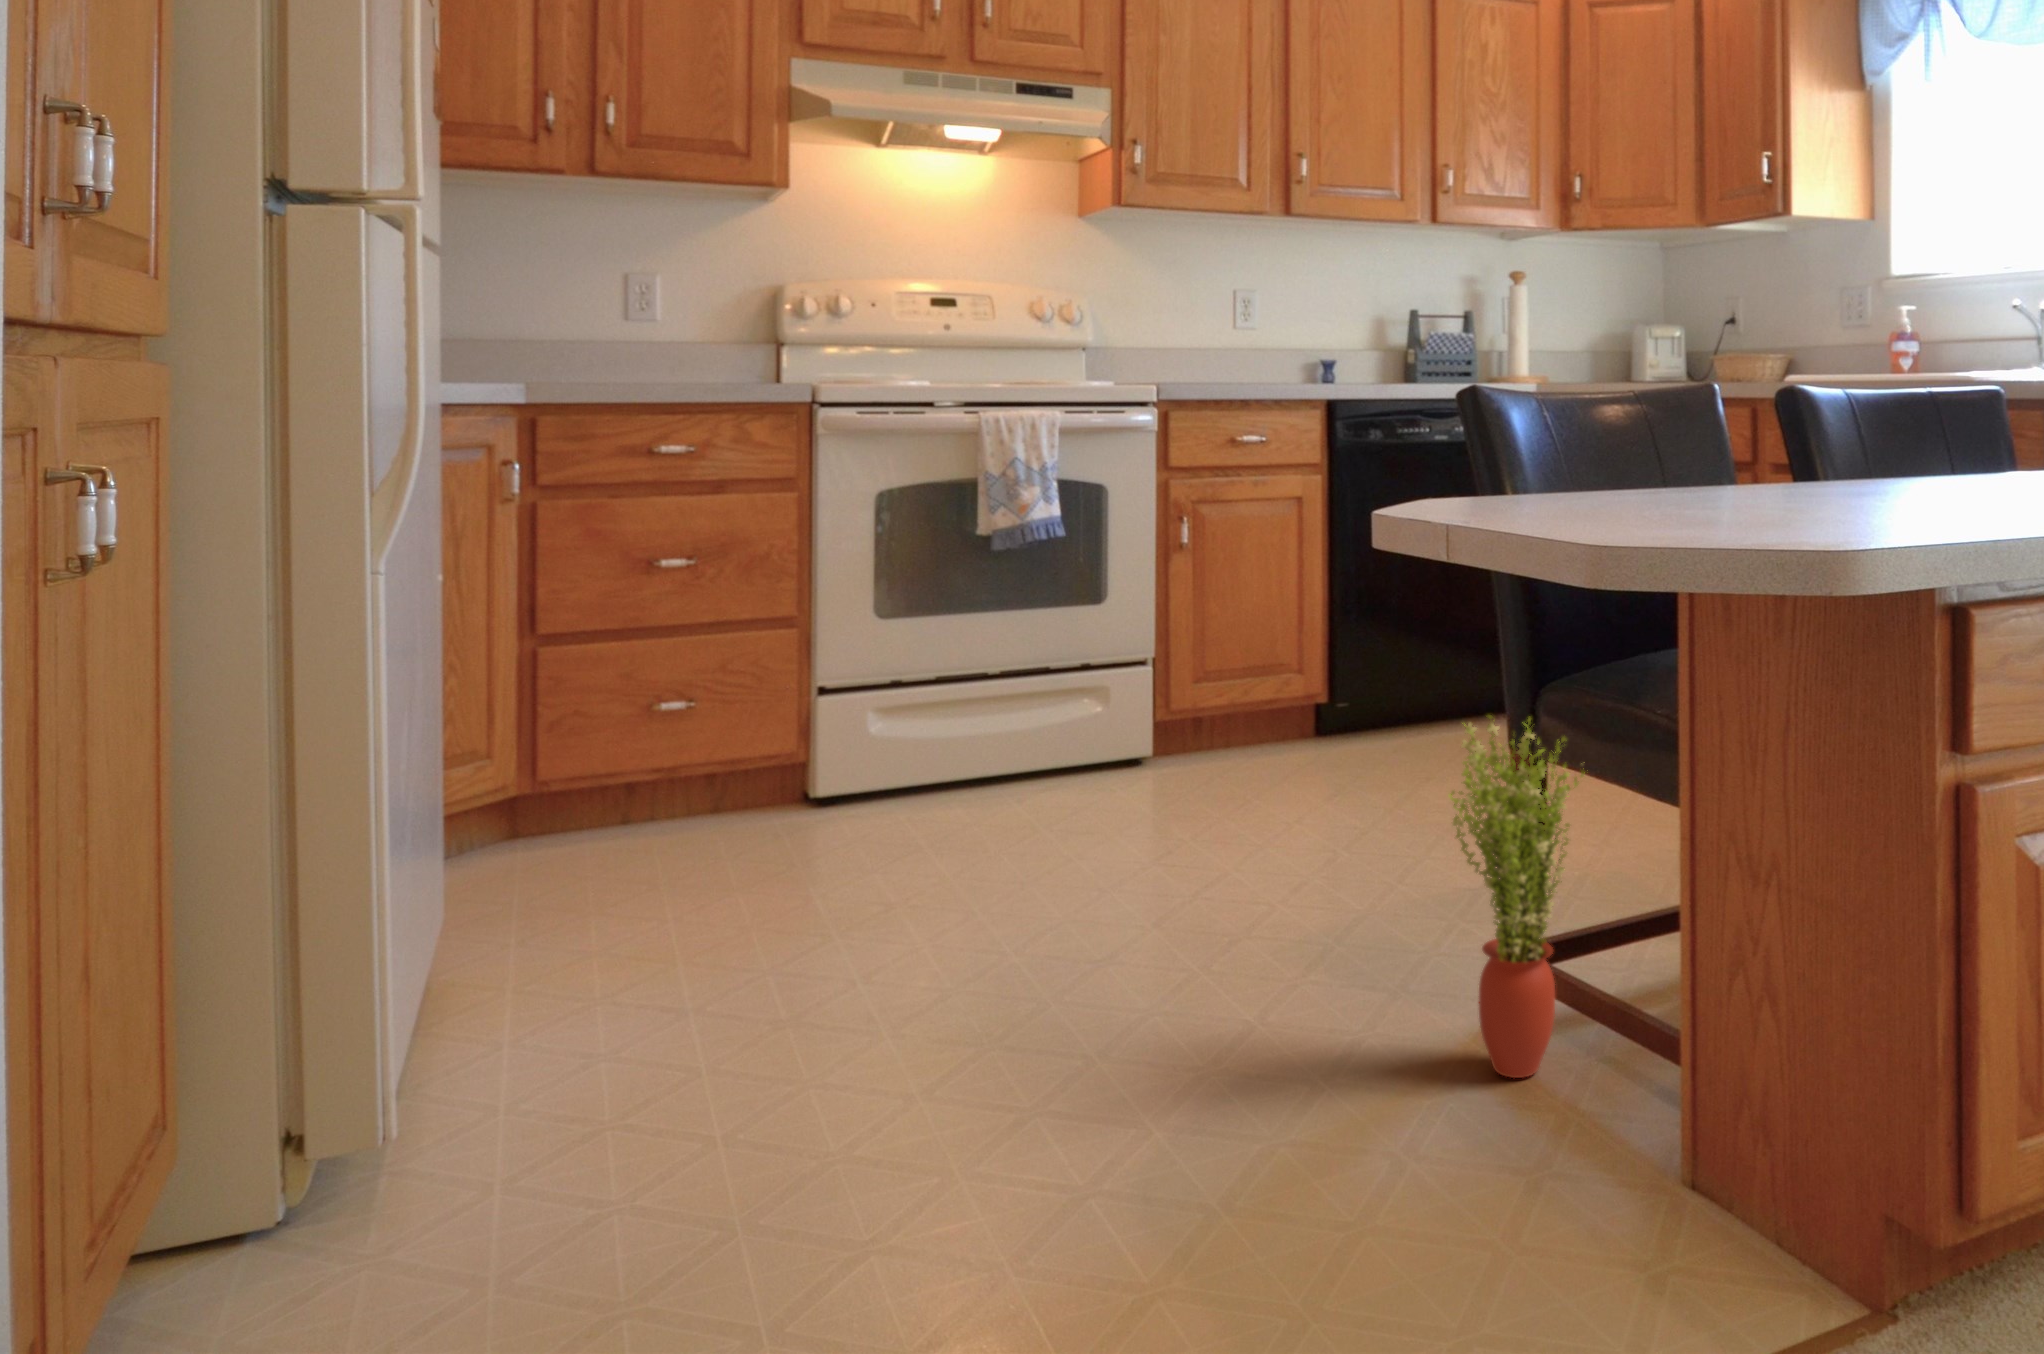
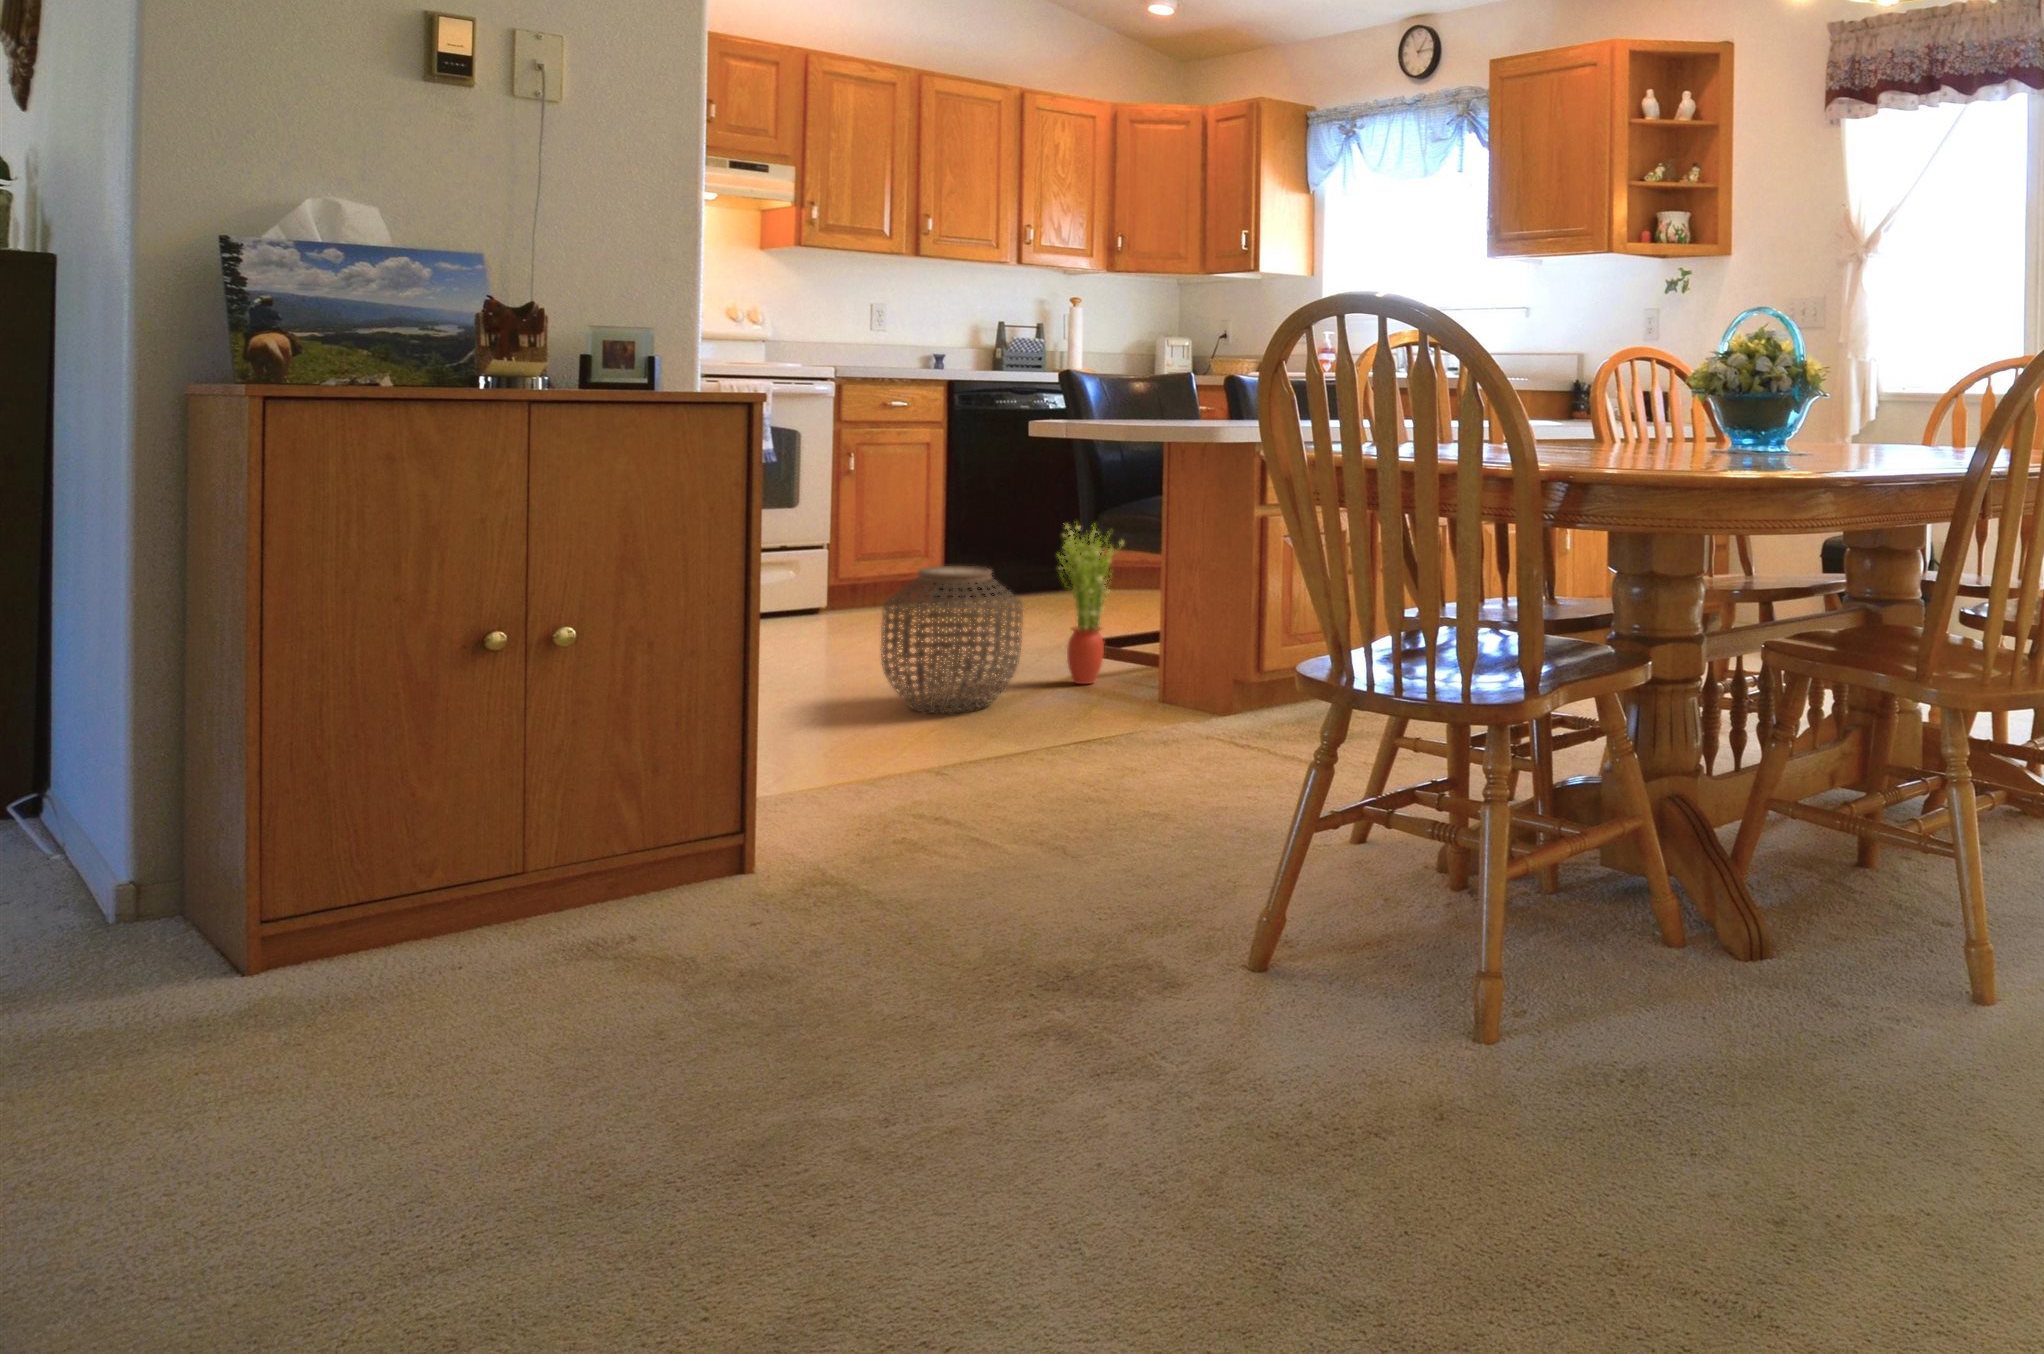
woven basket: none [1060,830,1368,1209] -> present [881,566,1023,713]

